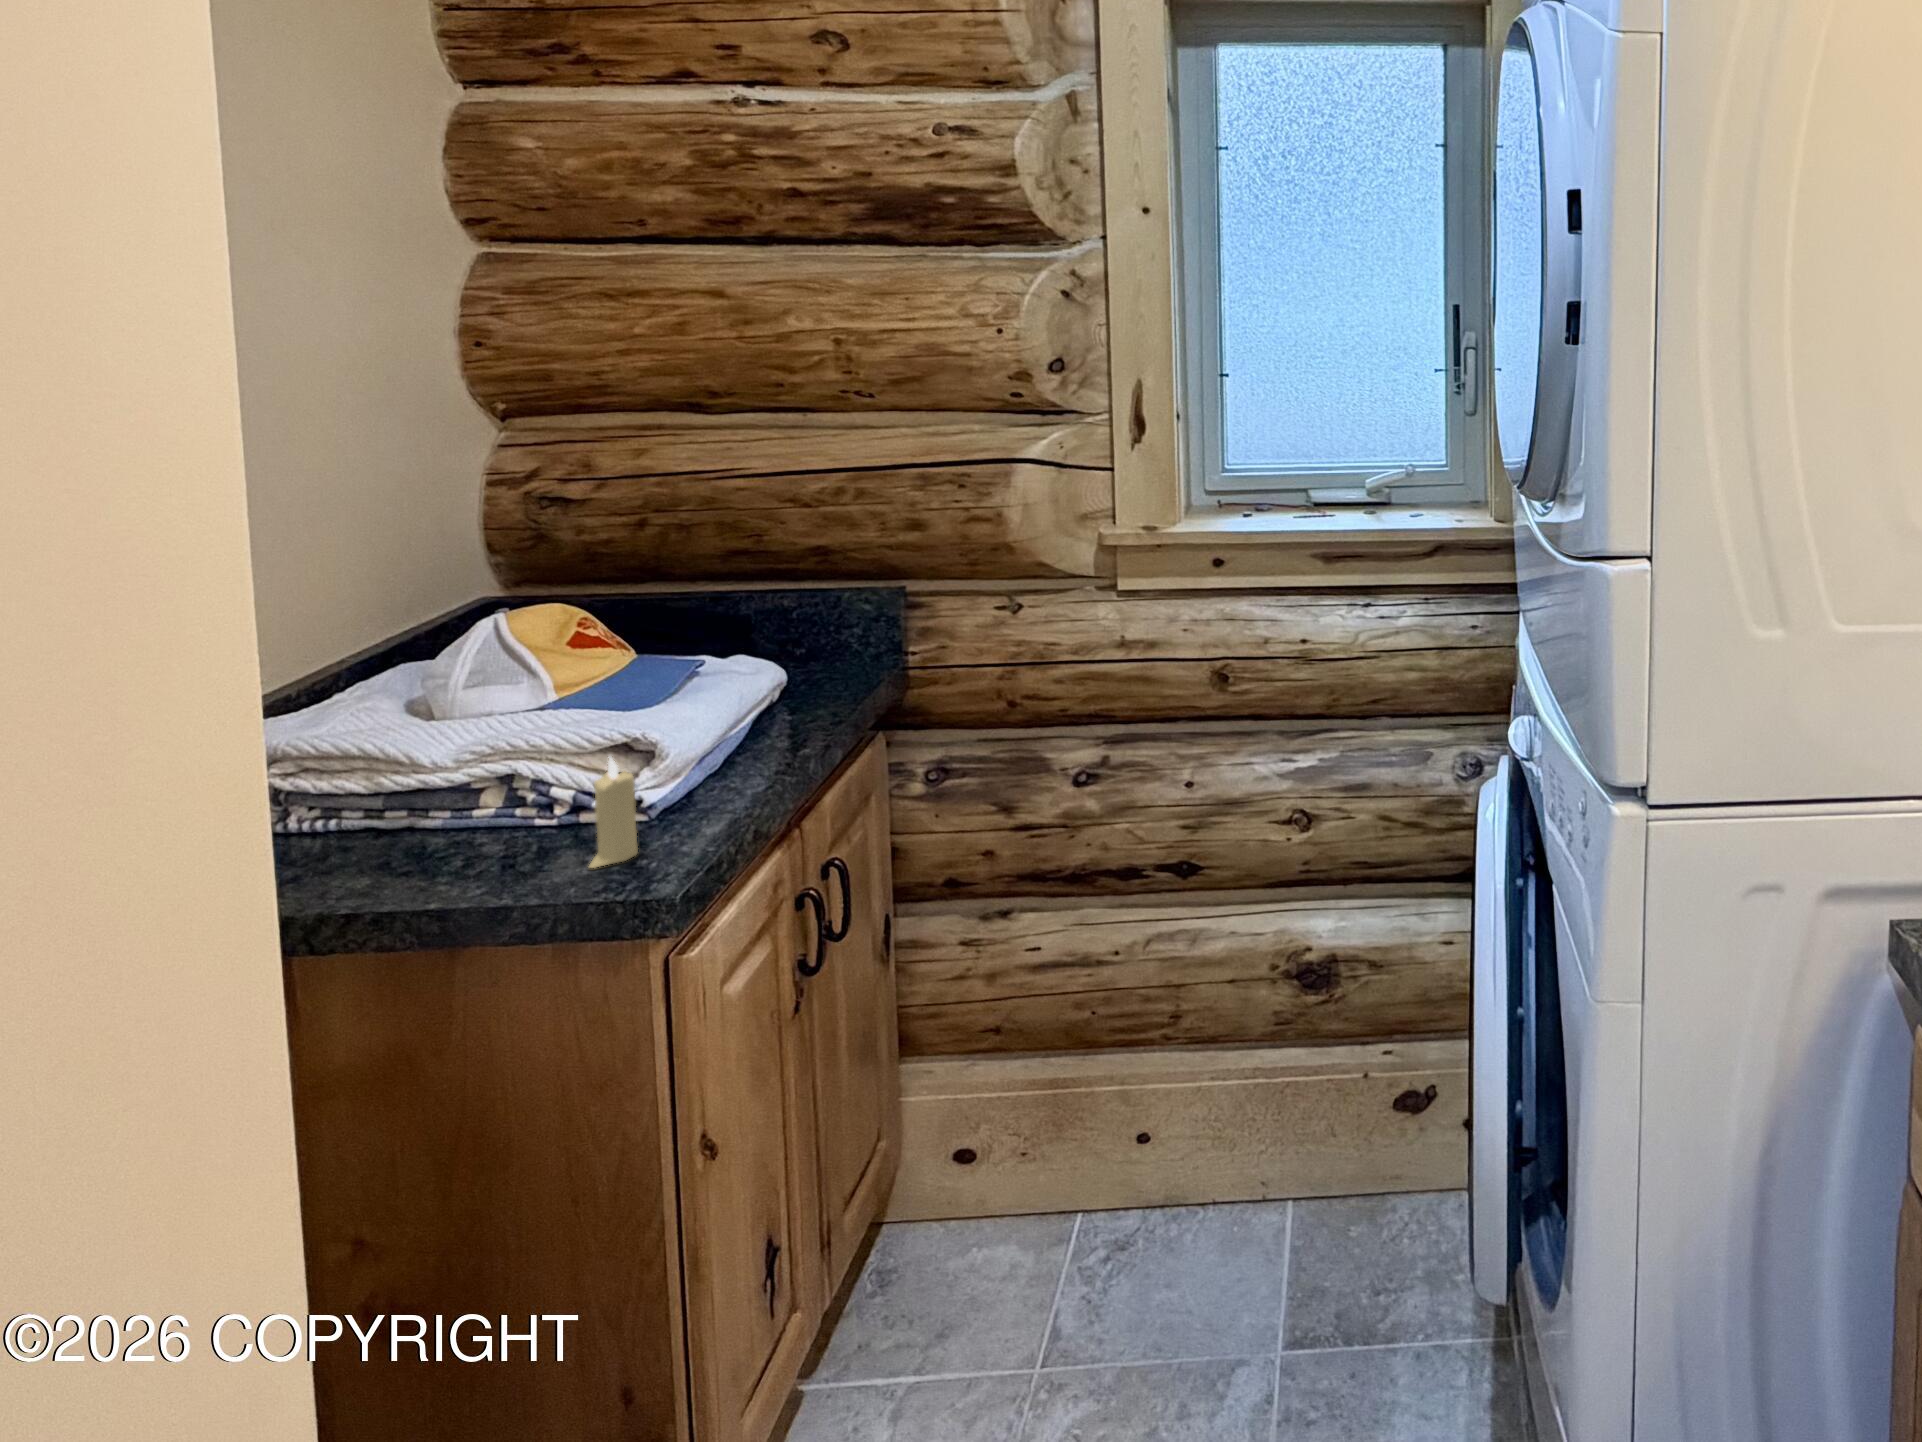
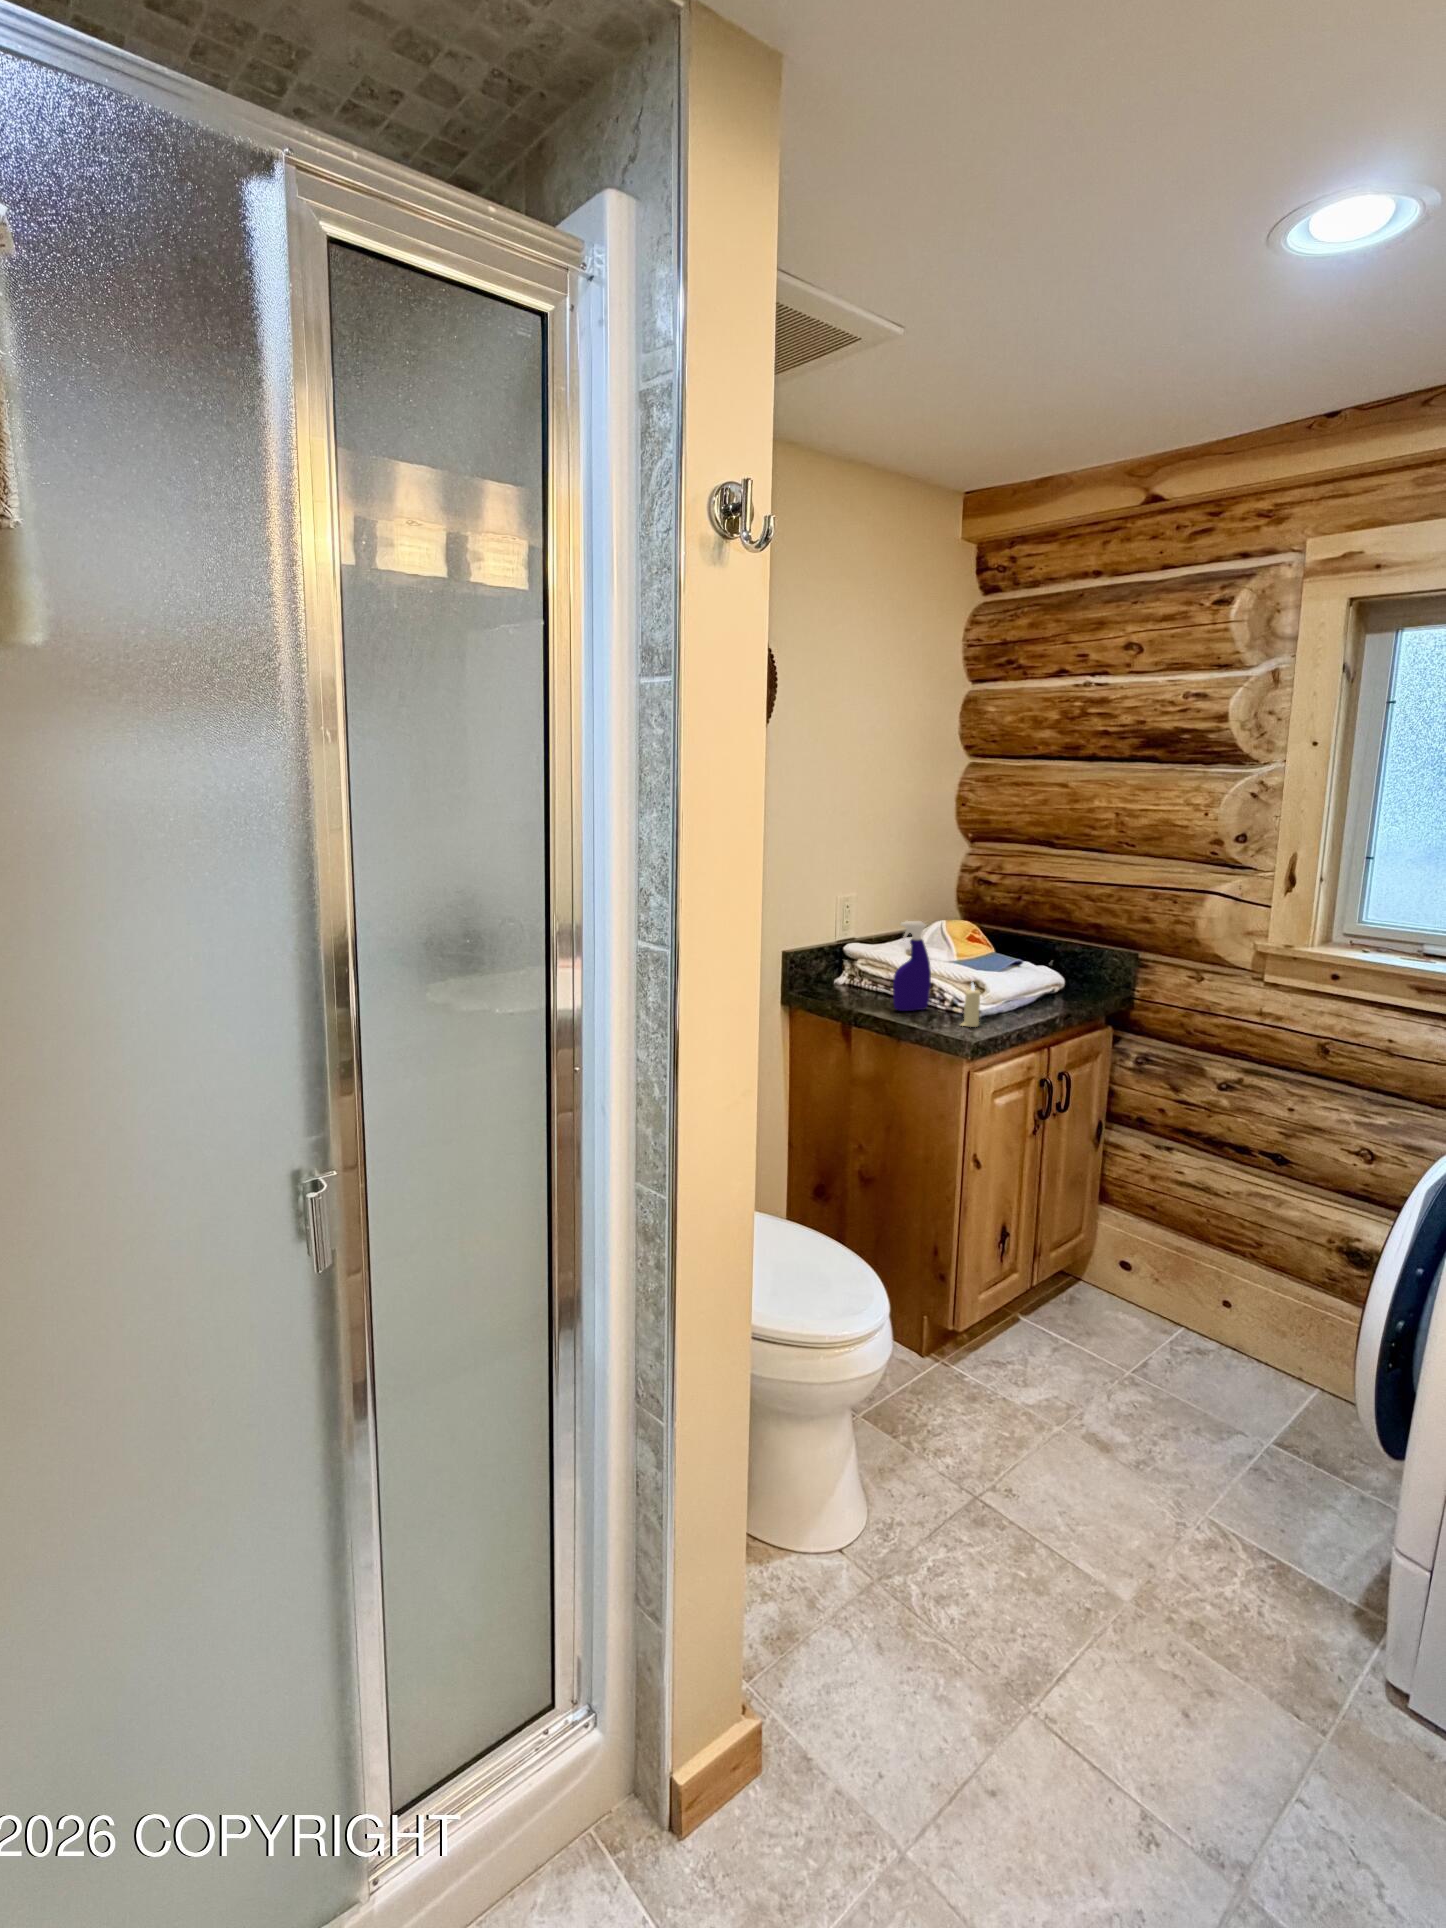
spray bottle: none [370,643,483,883] -> present [893,921,931,1011]

